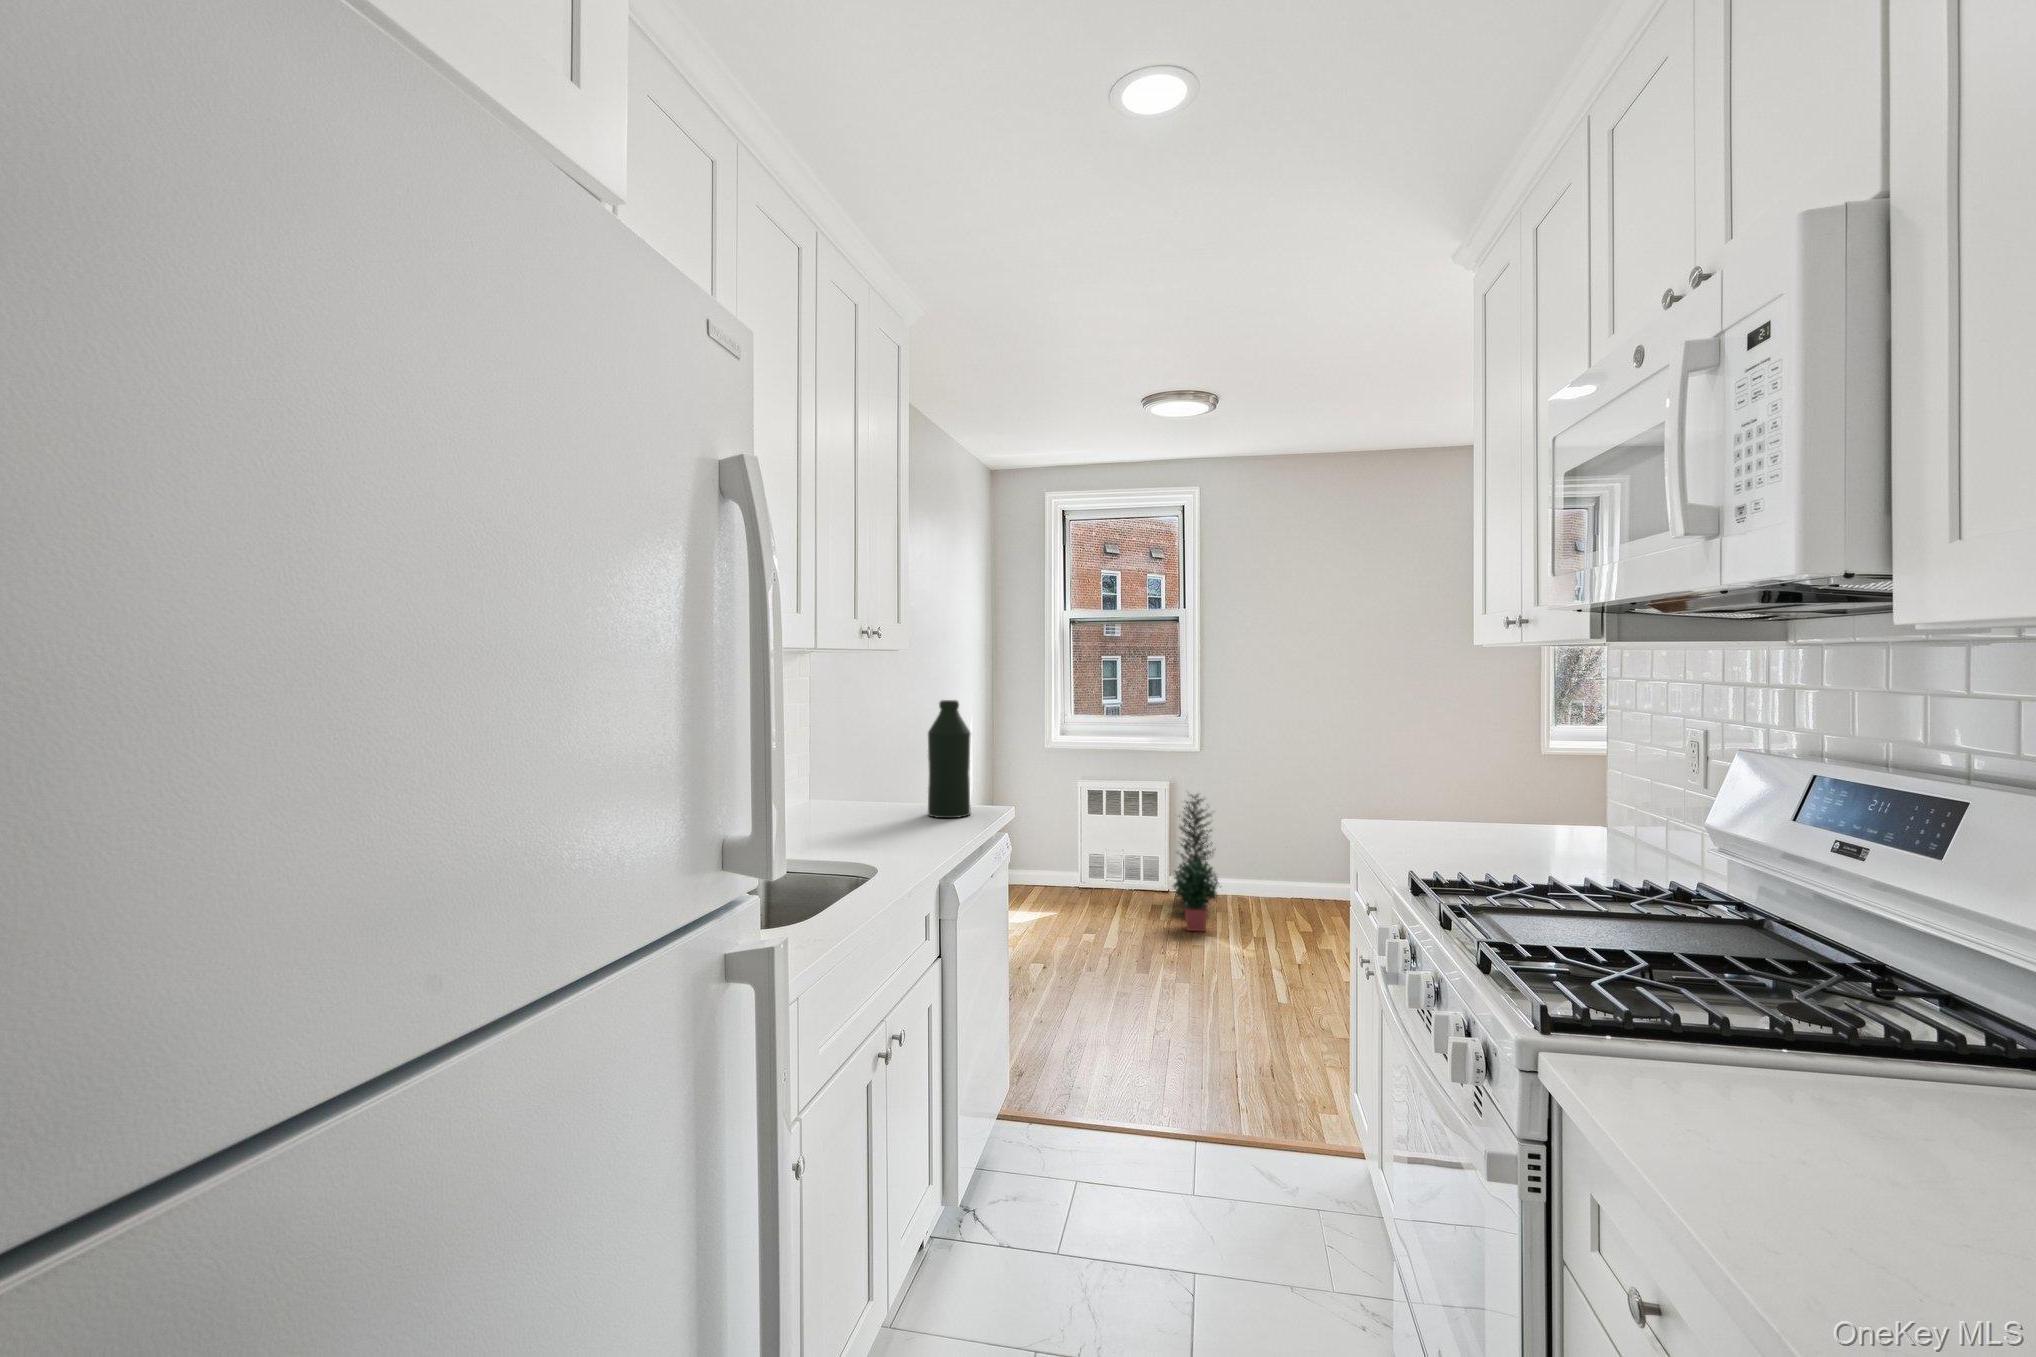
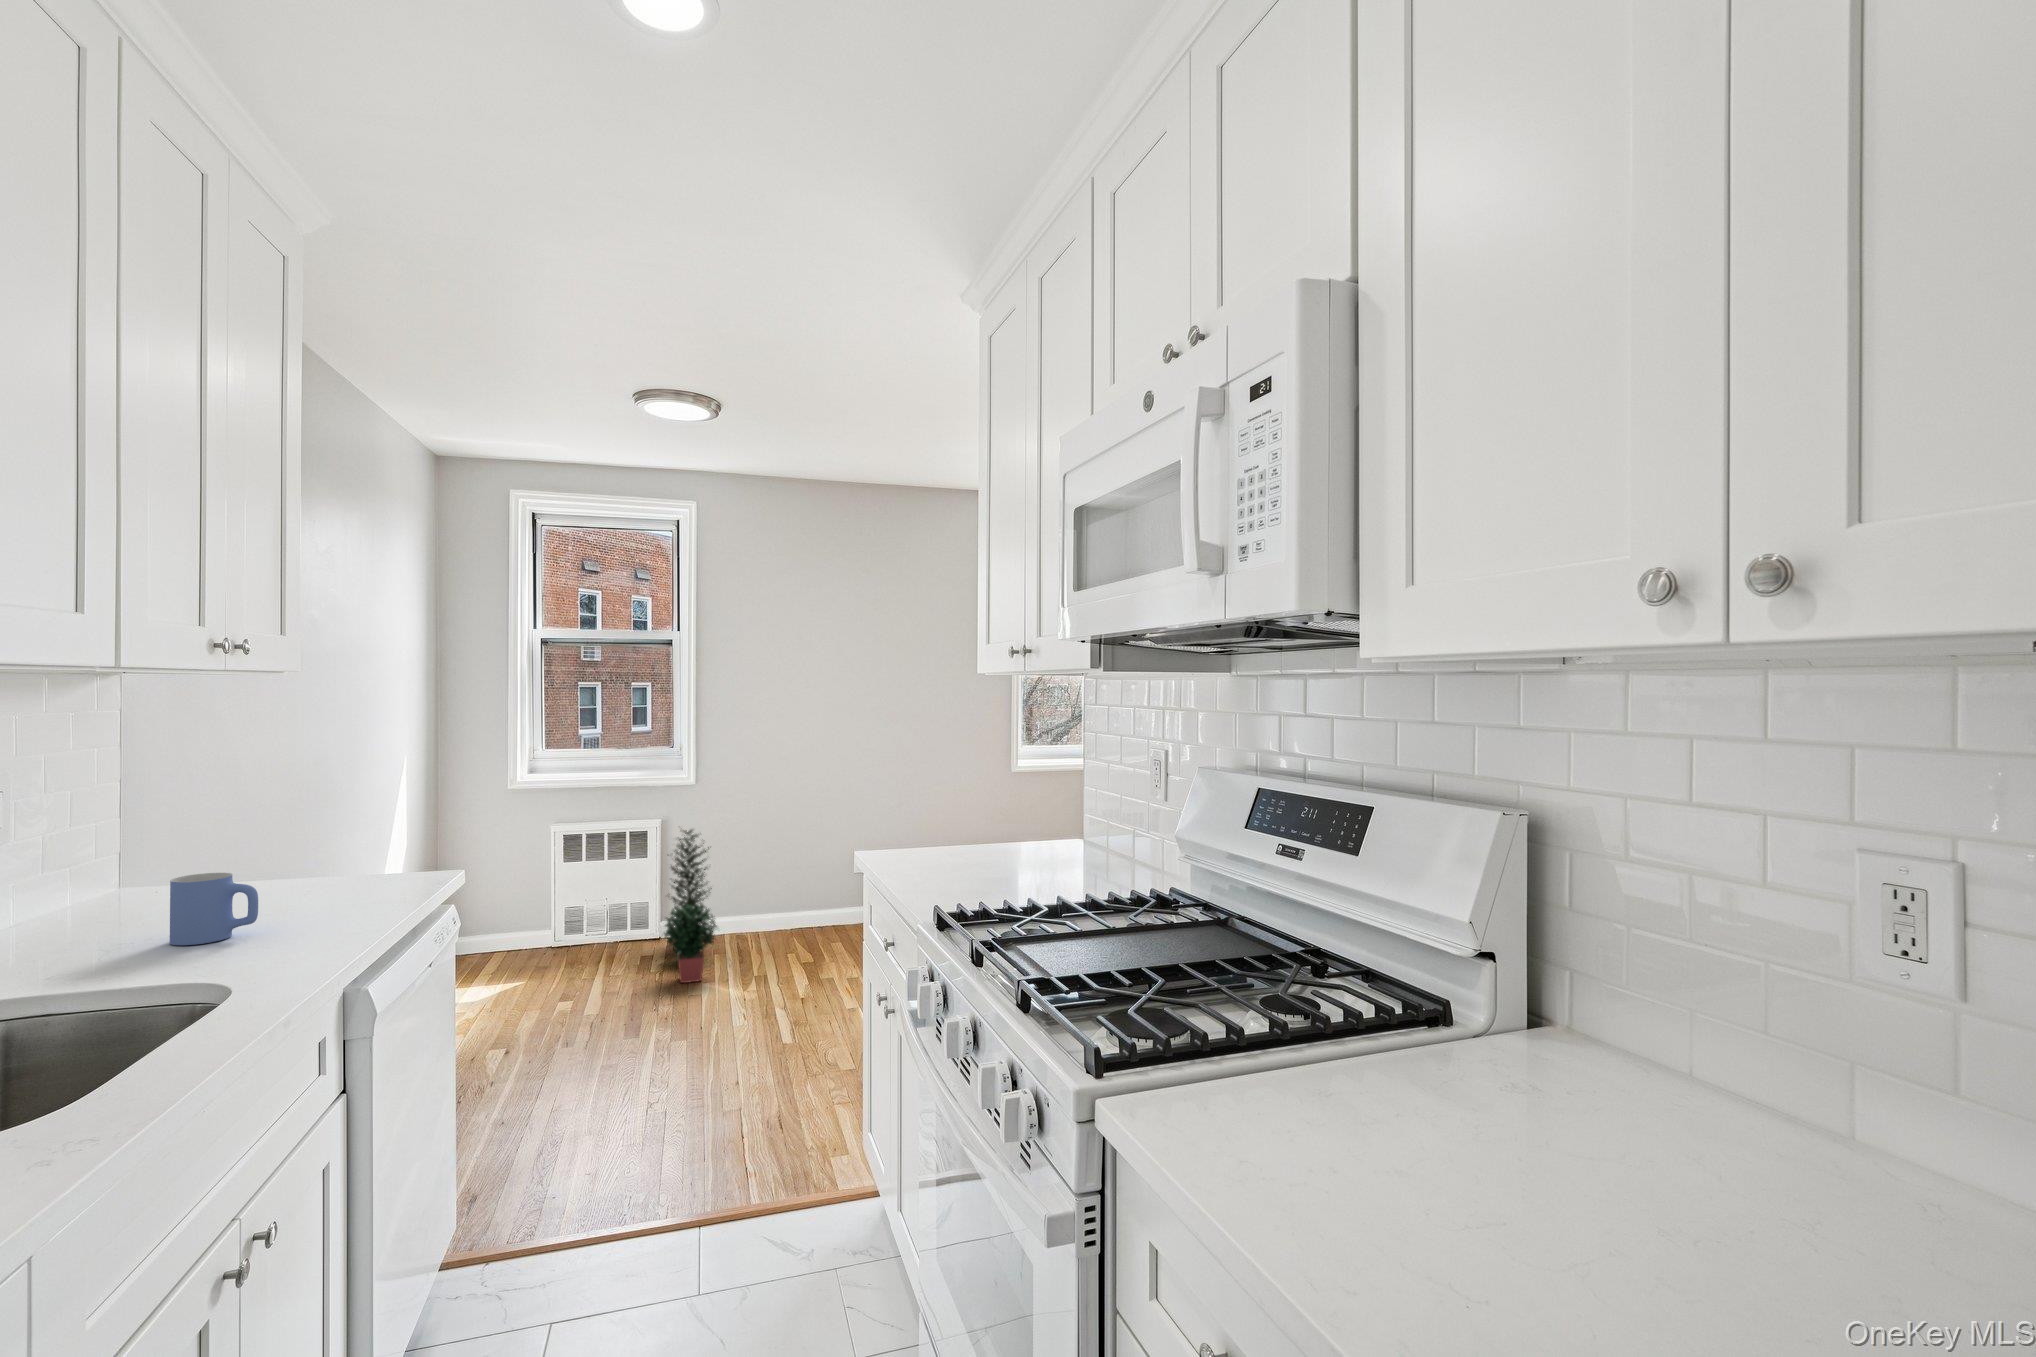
bottle: present [928,700,971,818] -> none [326,737,396,896]
mug: none [841,792,889,840] -> present [170,873,258,945]

